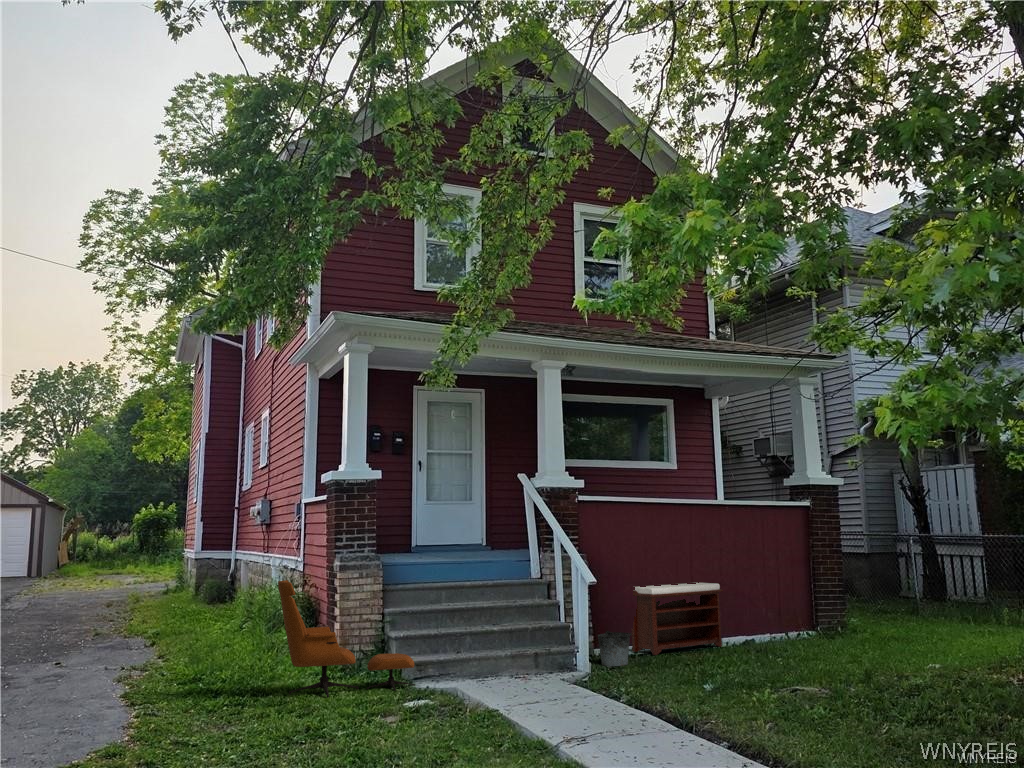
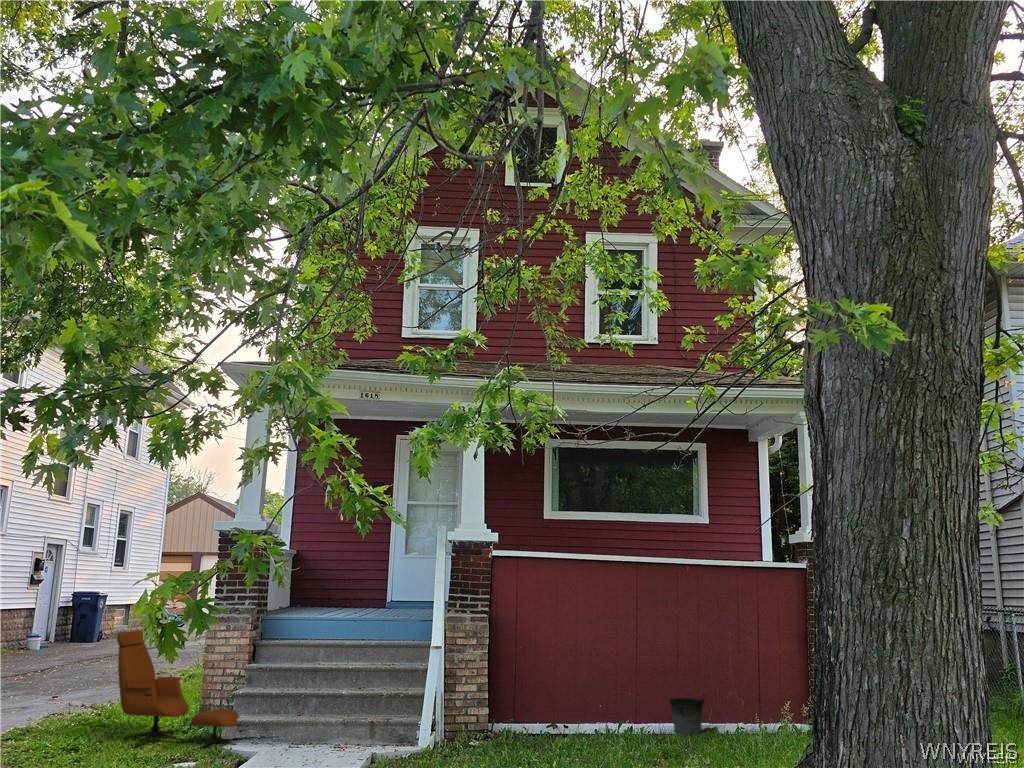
bench: present [632,582,723,655] -> none [529,657,643,739]
bucket: present [598,631,632,666] -> present [669,698,705,734]

